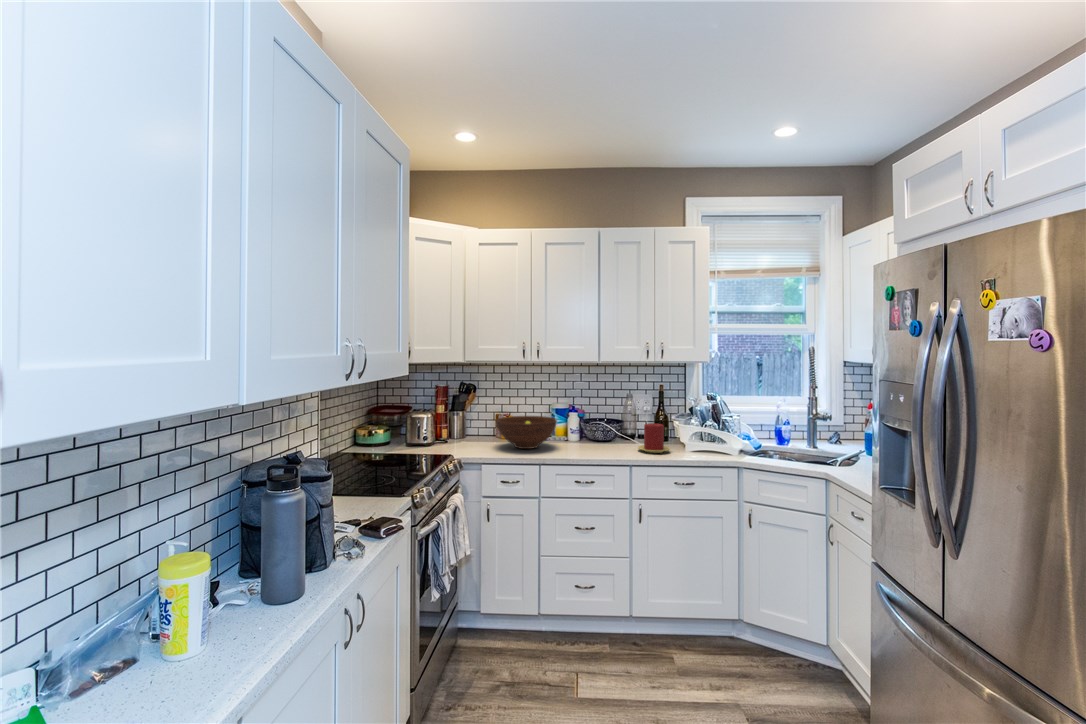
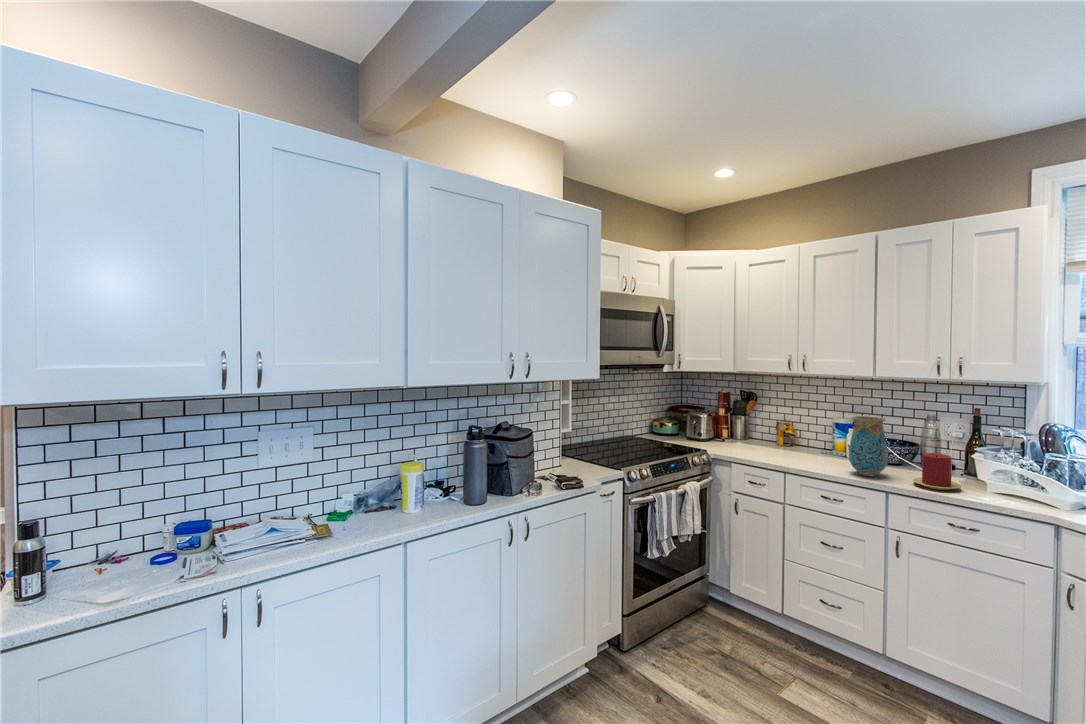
vase: none [589,397,619,452] -> present [849,415,888,476]
fruit bowl: present [496,416,557,449] -> none [755,426,820,459]

